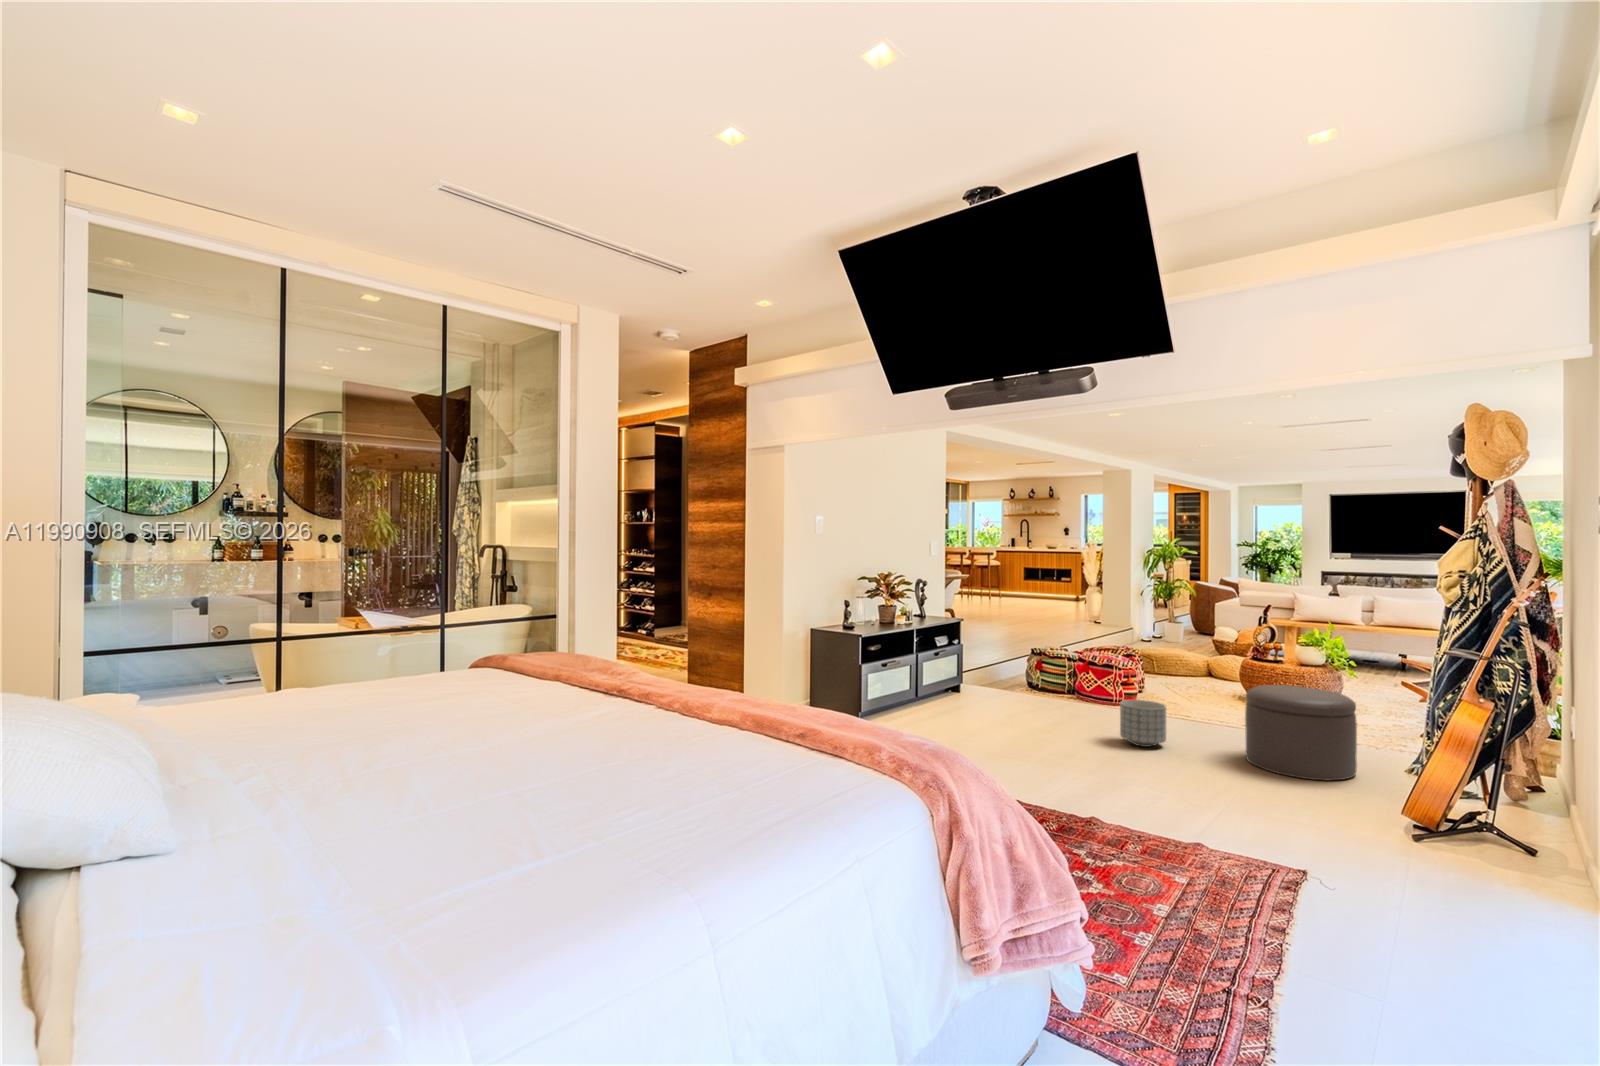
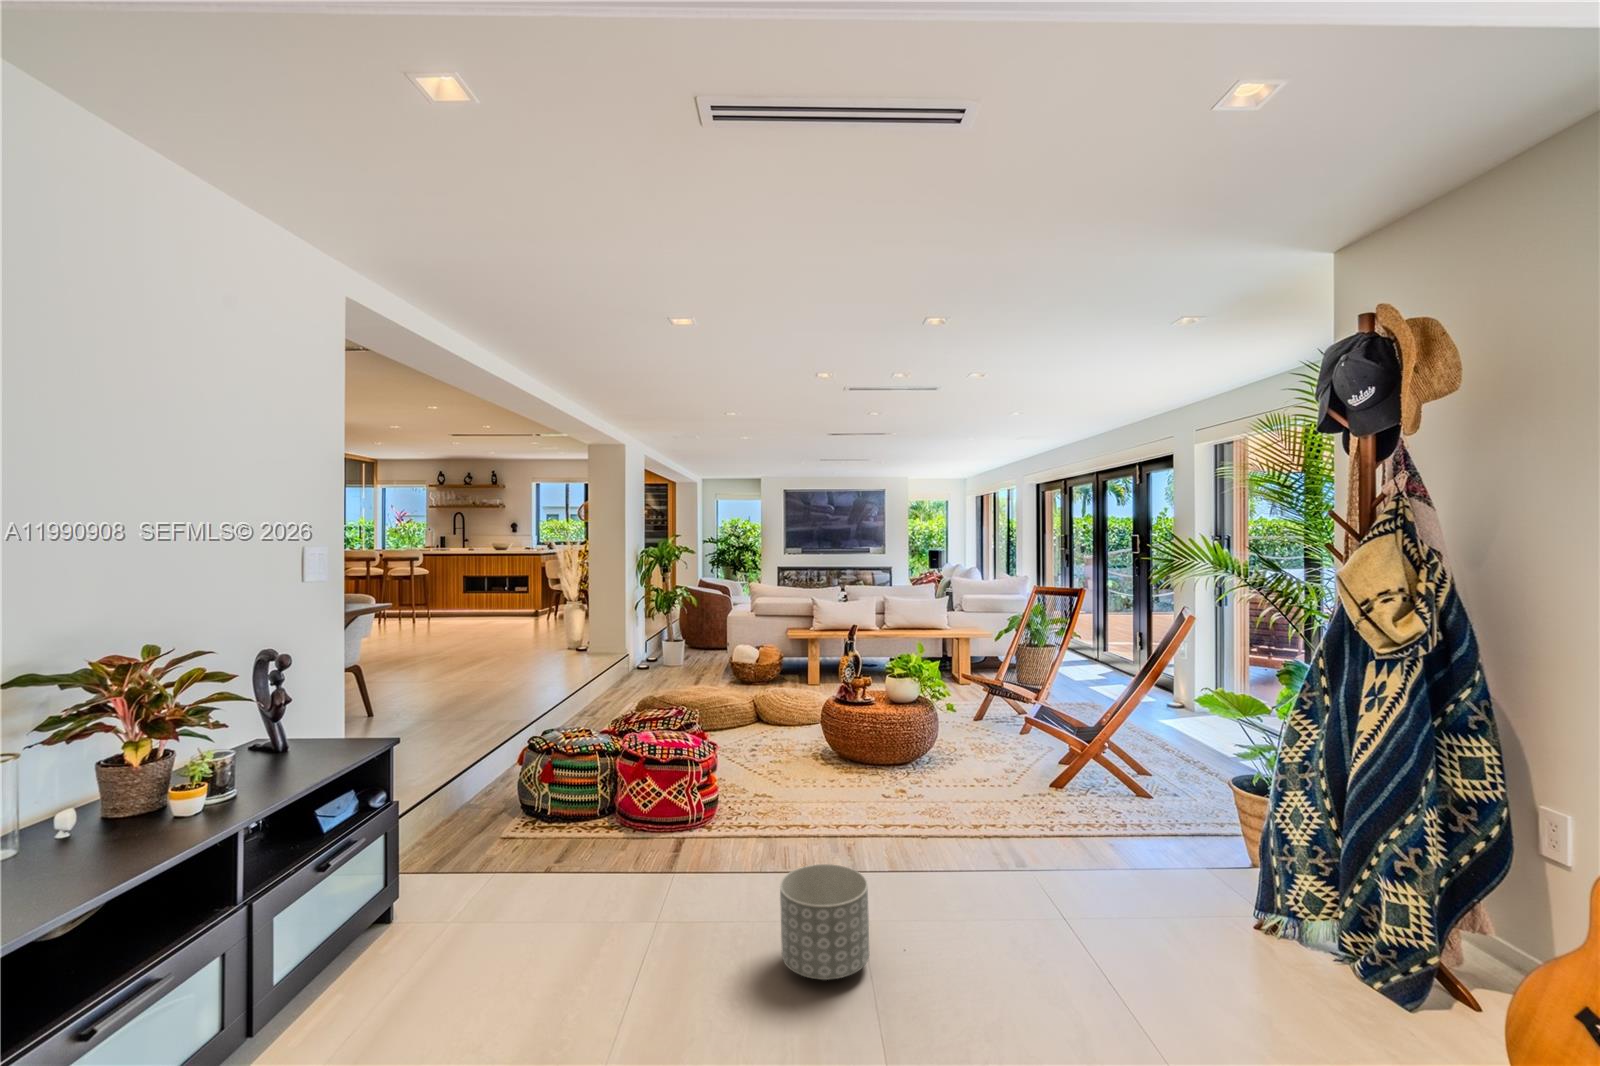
ottoman: present [1245,685,1357,780] -> none [987,780,1162,981]

